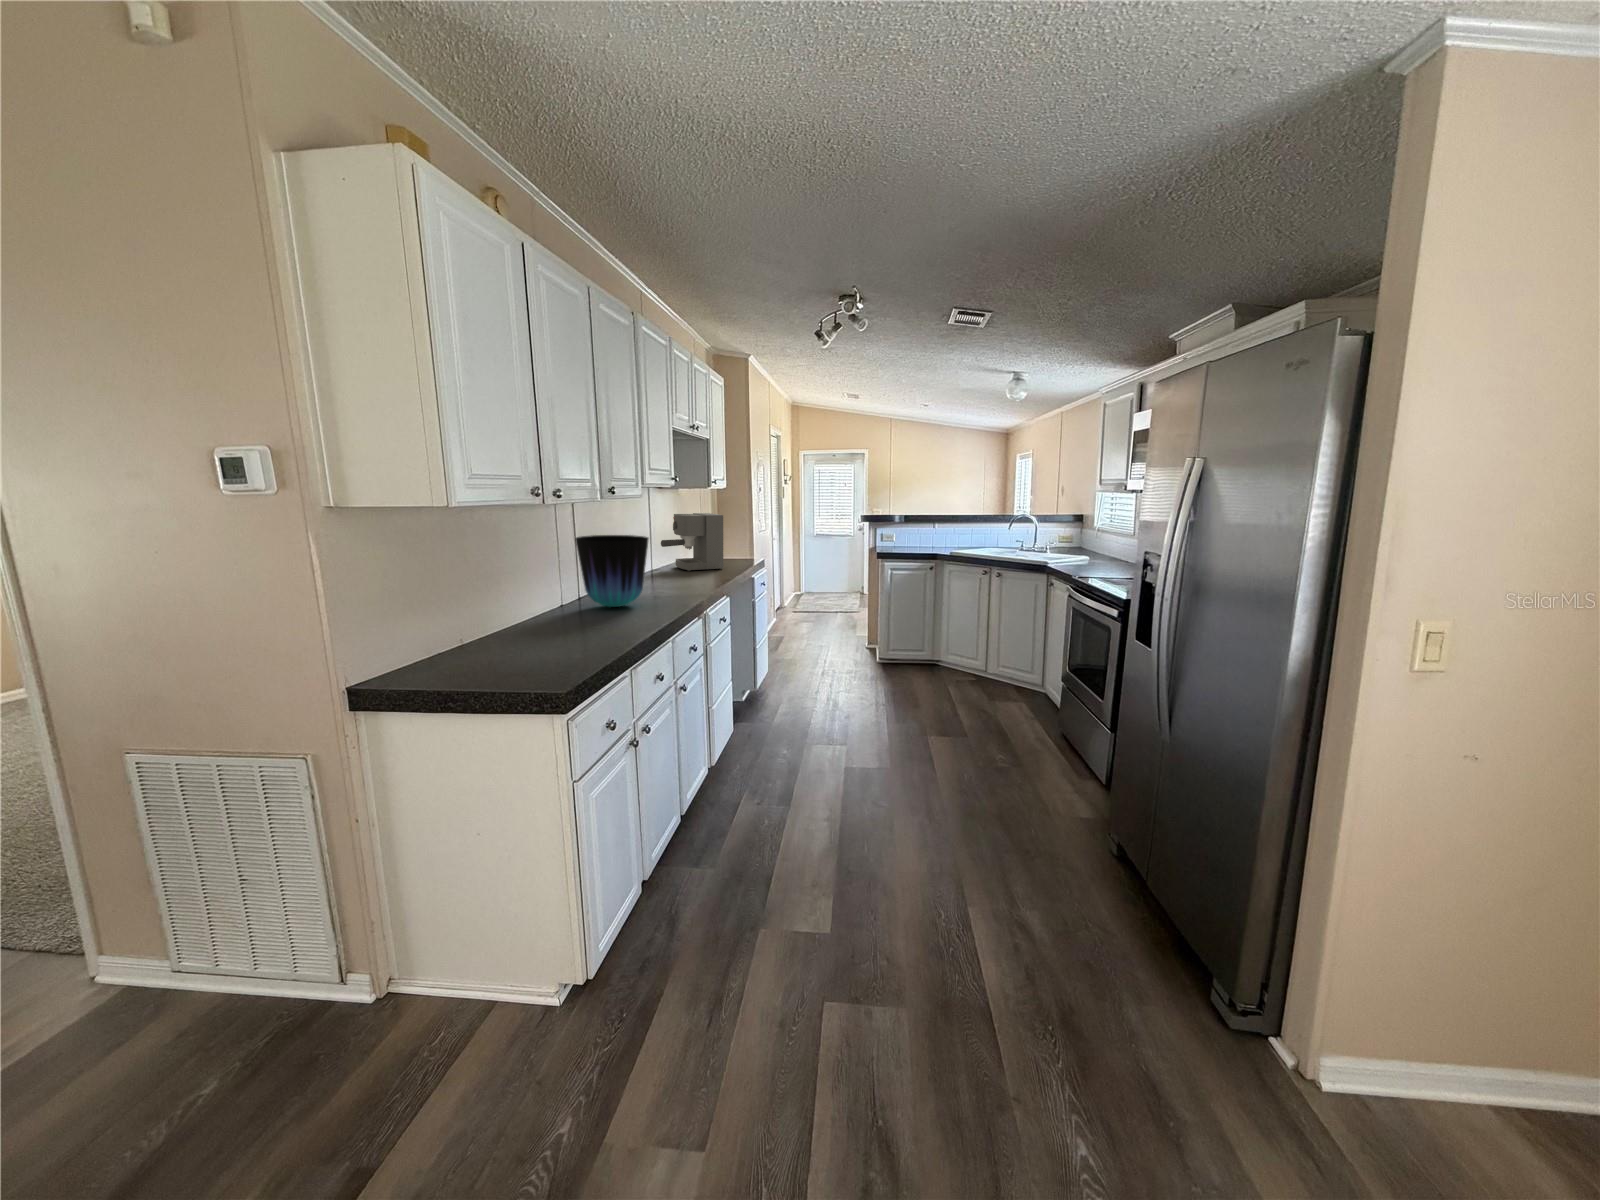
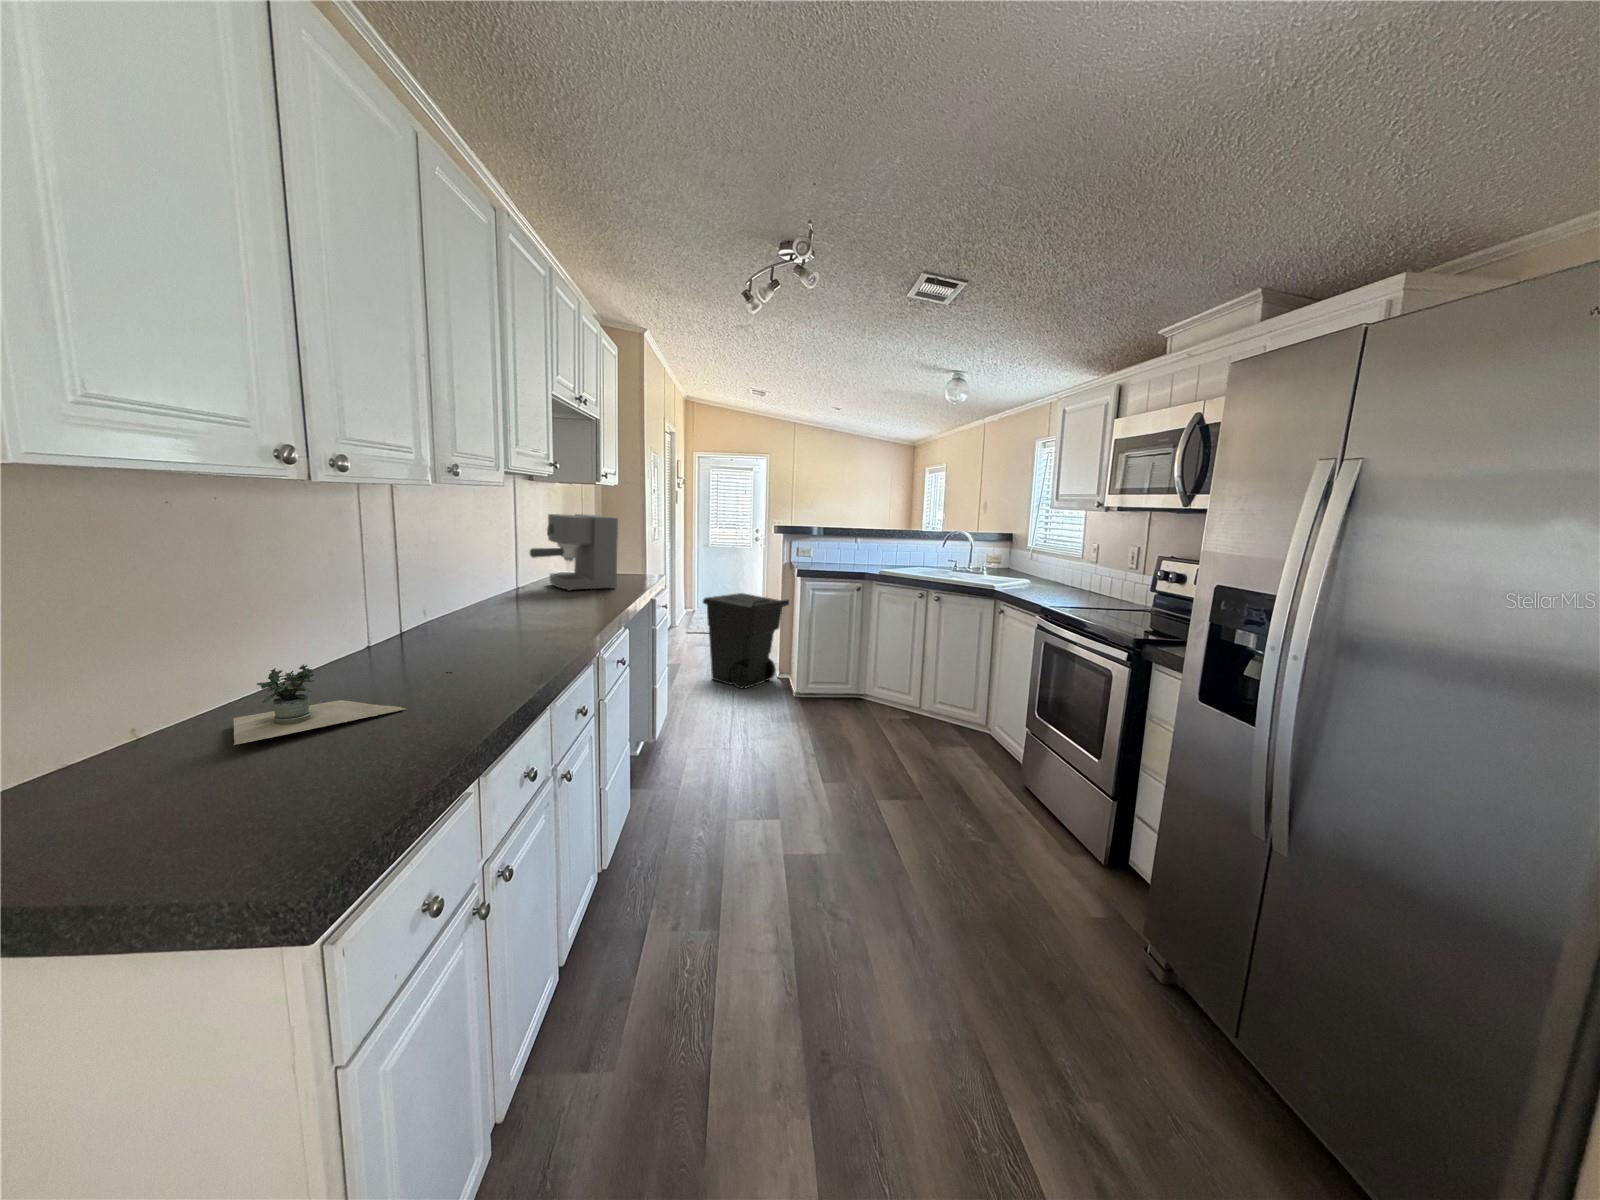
vase: present [575,535,648,607] -> none [386,539,514,652]
trash can: none [800,575,877,655] -> present [703,593,789,688]
potted plant: none [510,605,616,643] -> present [233,664,452,745]

